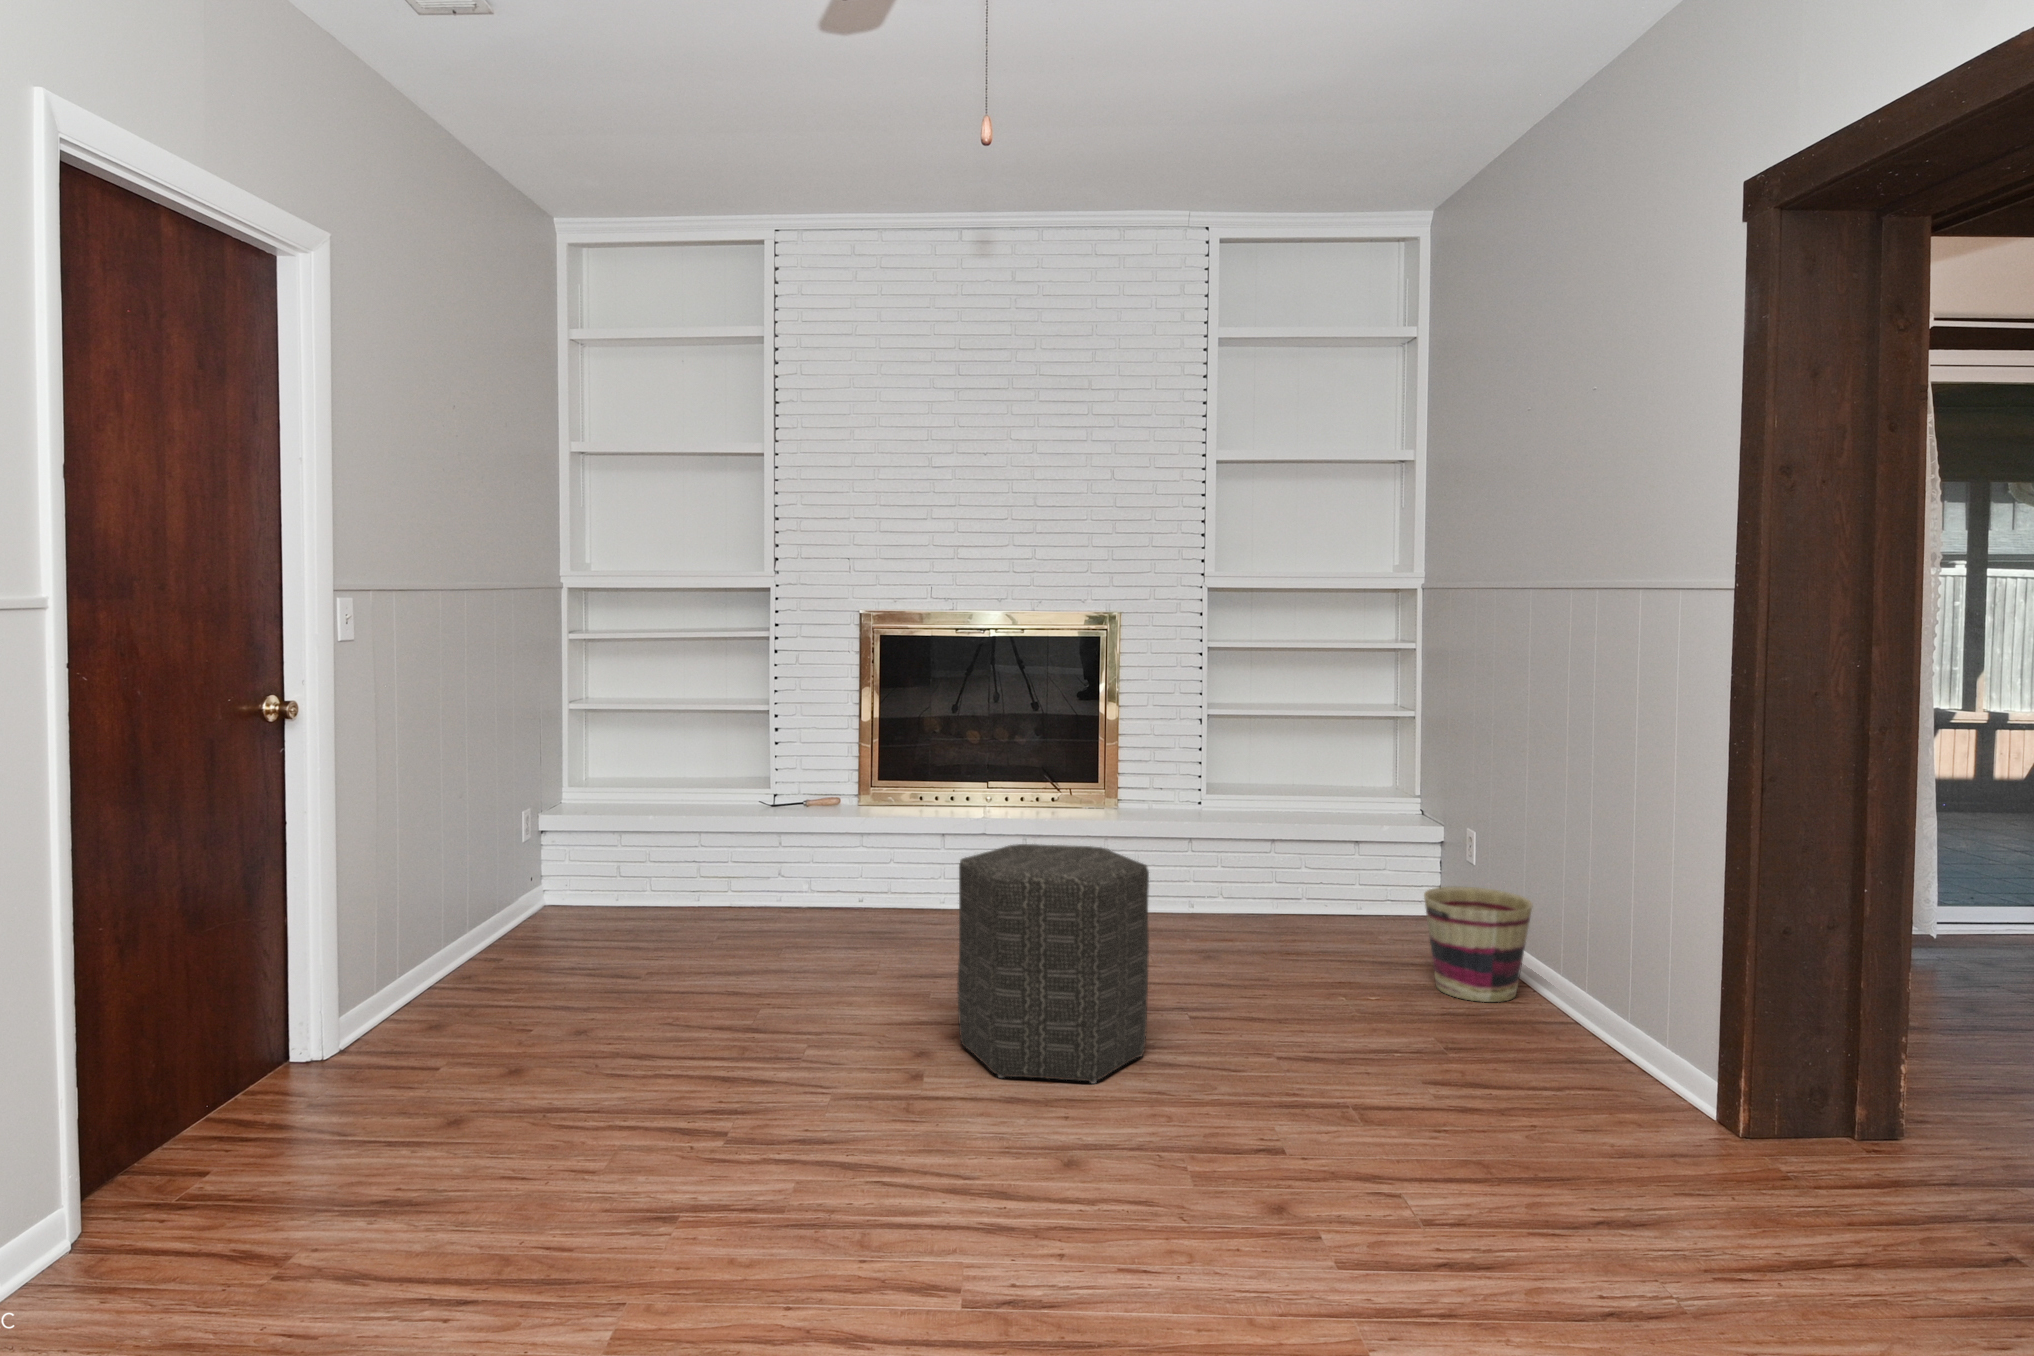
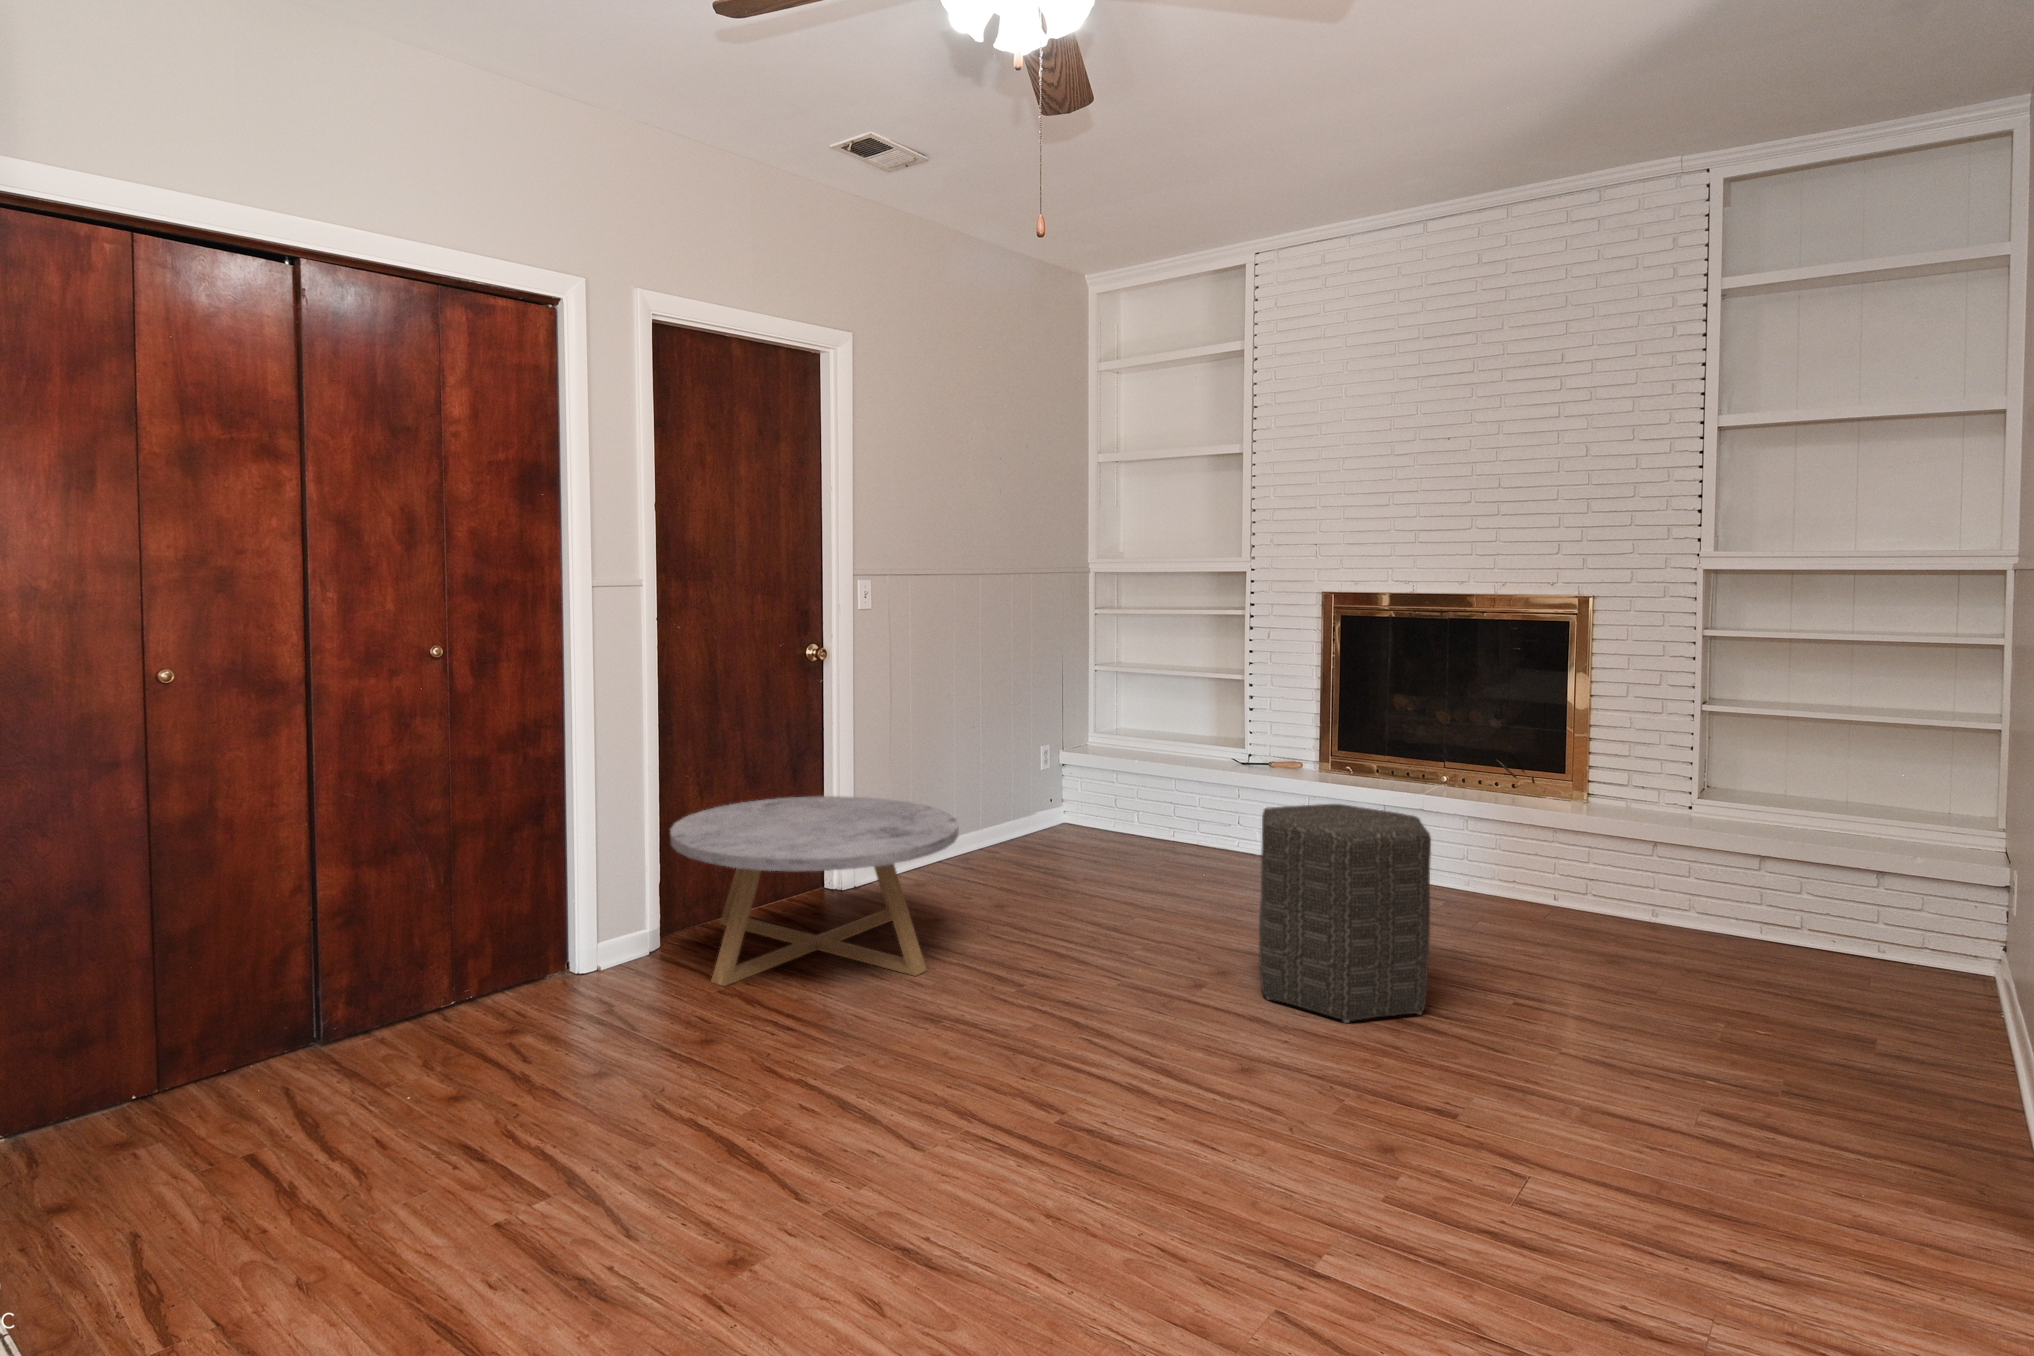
basket: present [1424,887,1532,1002] -> none [1859,923,2020,1069]
coffee table: none [125,915,605,1264] -> present [670,796,959,986]

